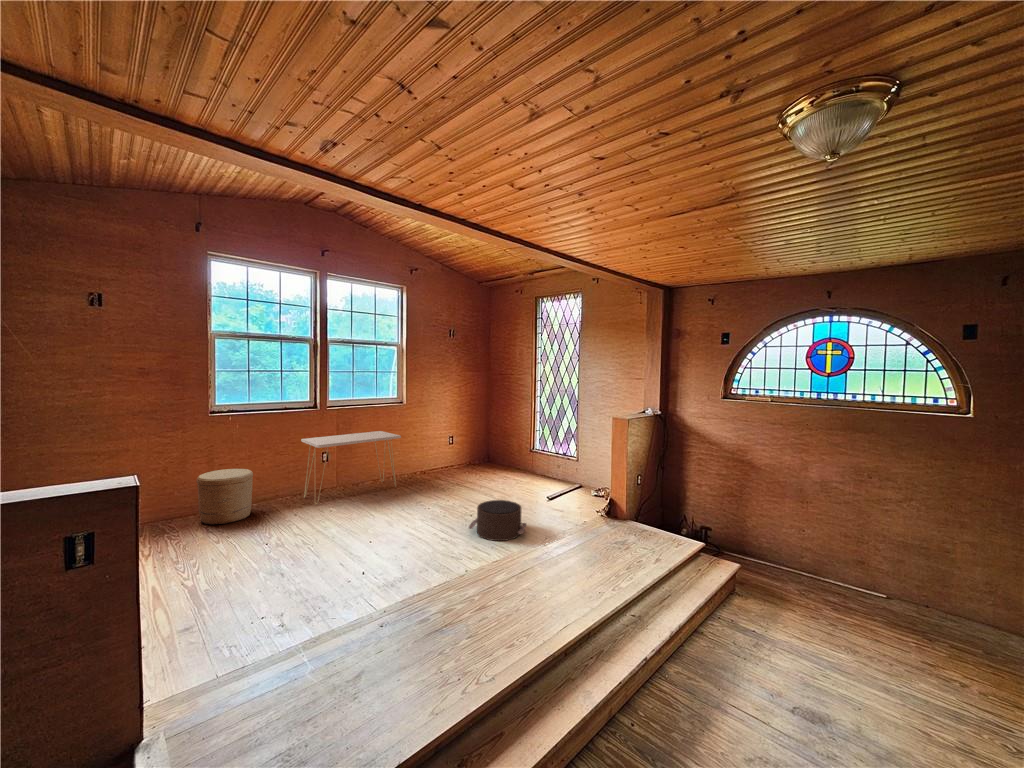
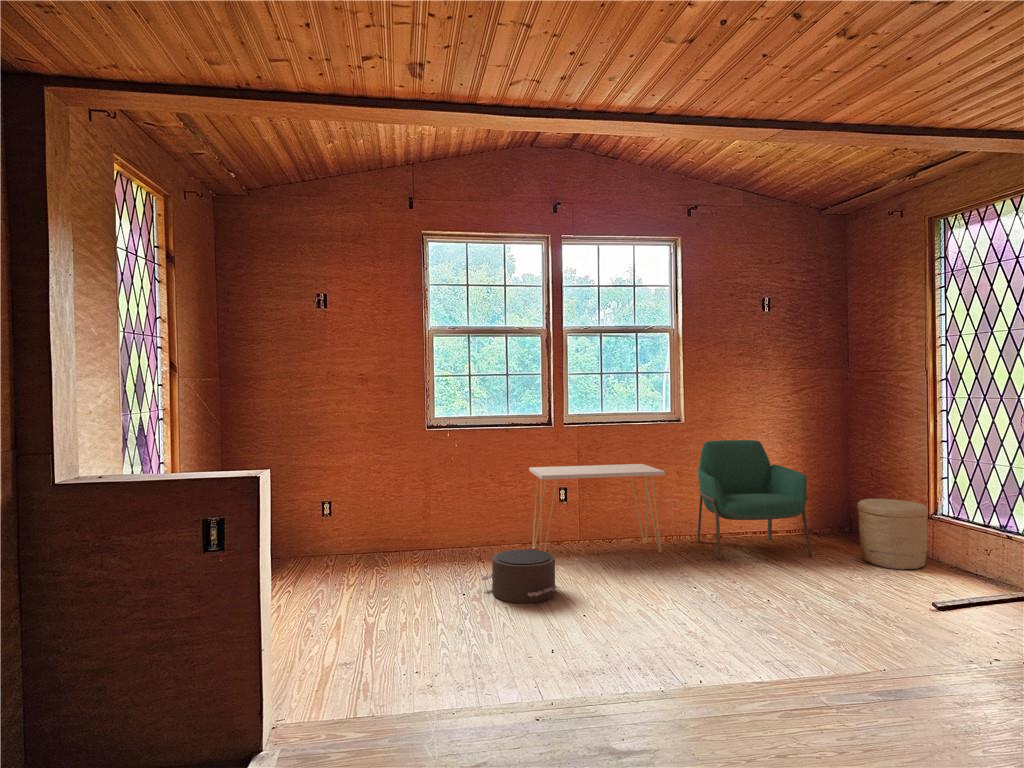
armchair: none [414,413,479,486] -> present [697,440,812,560]
woven basket: present [197,469,253,525] -> present [857,499,928,570]
pouf: present [469,500,526,541] -> present [481,550,558,603]

